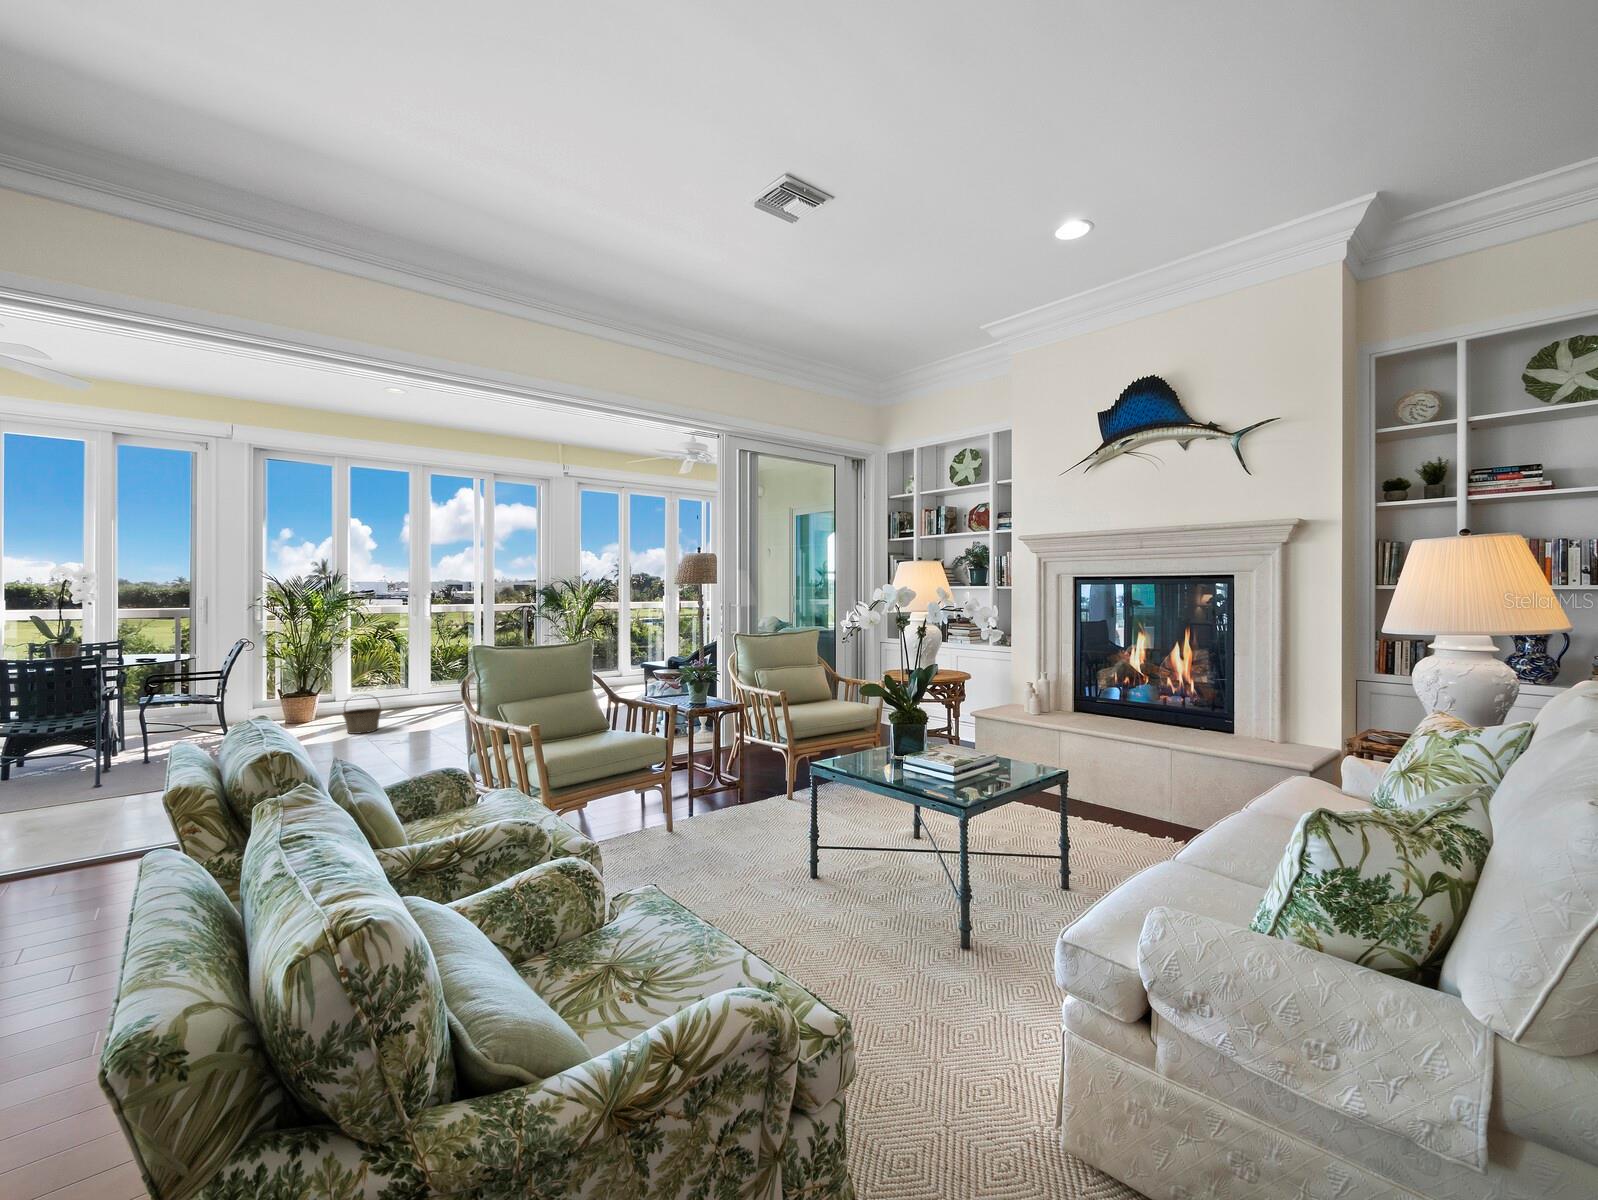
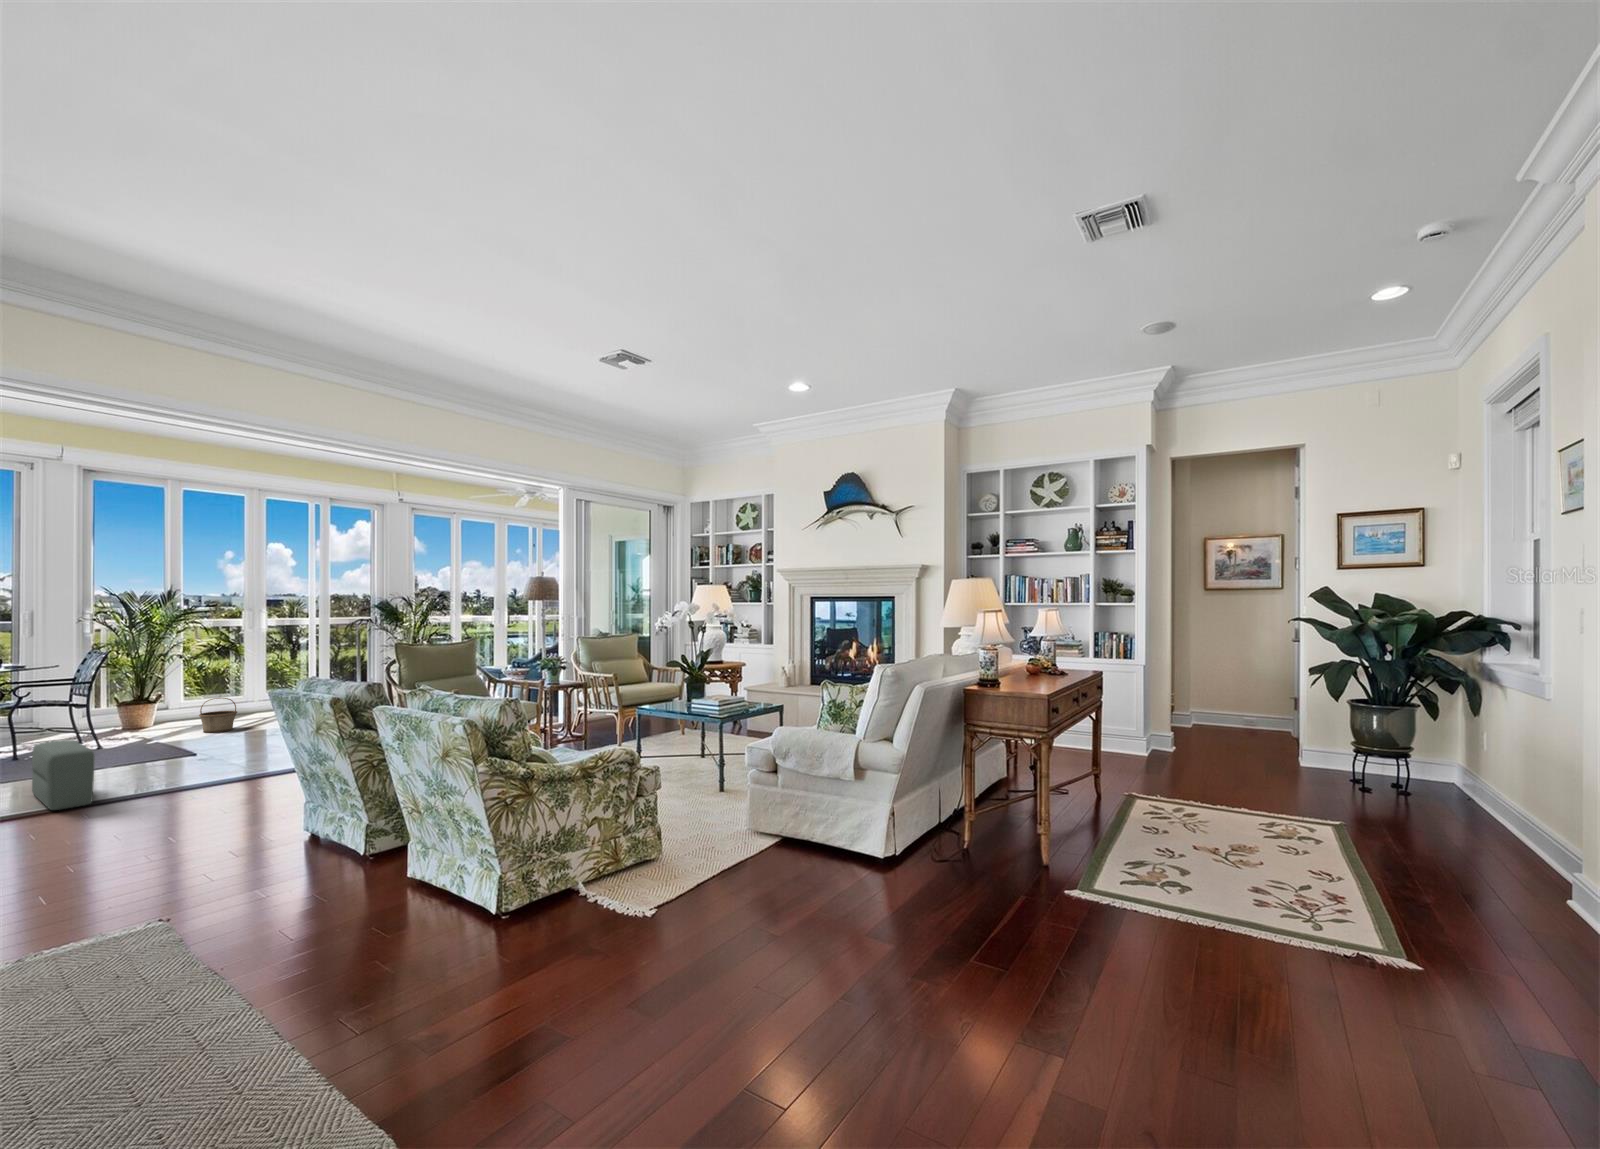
pouf: none [46,763,127,869] -> present [32,740,94,810]

